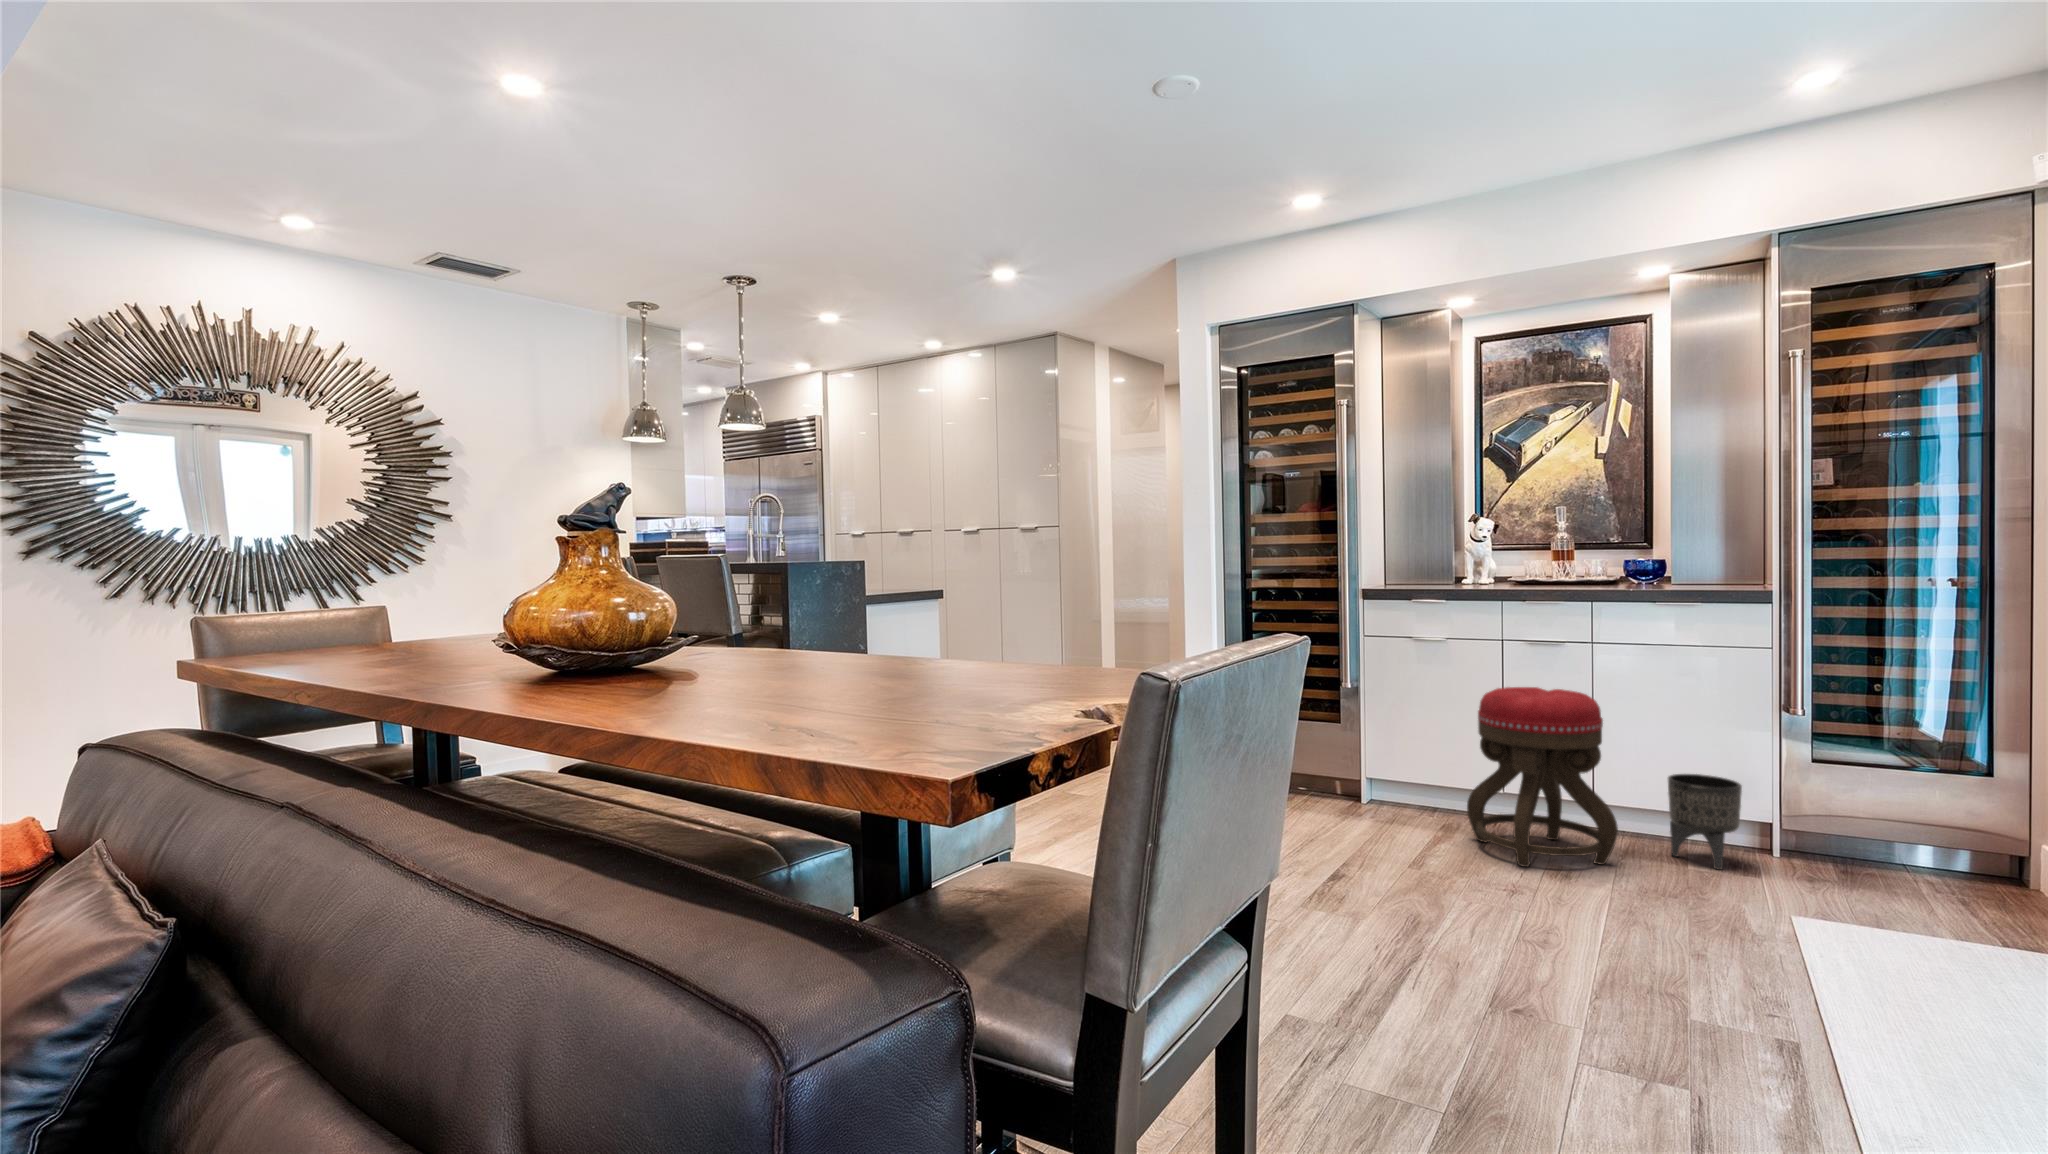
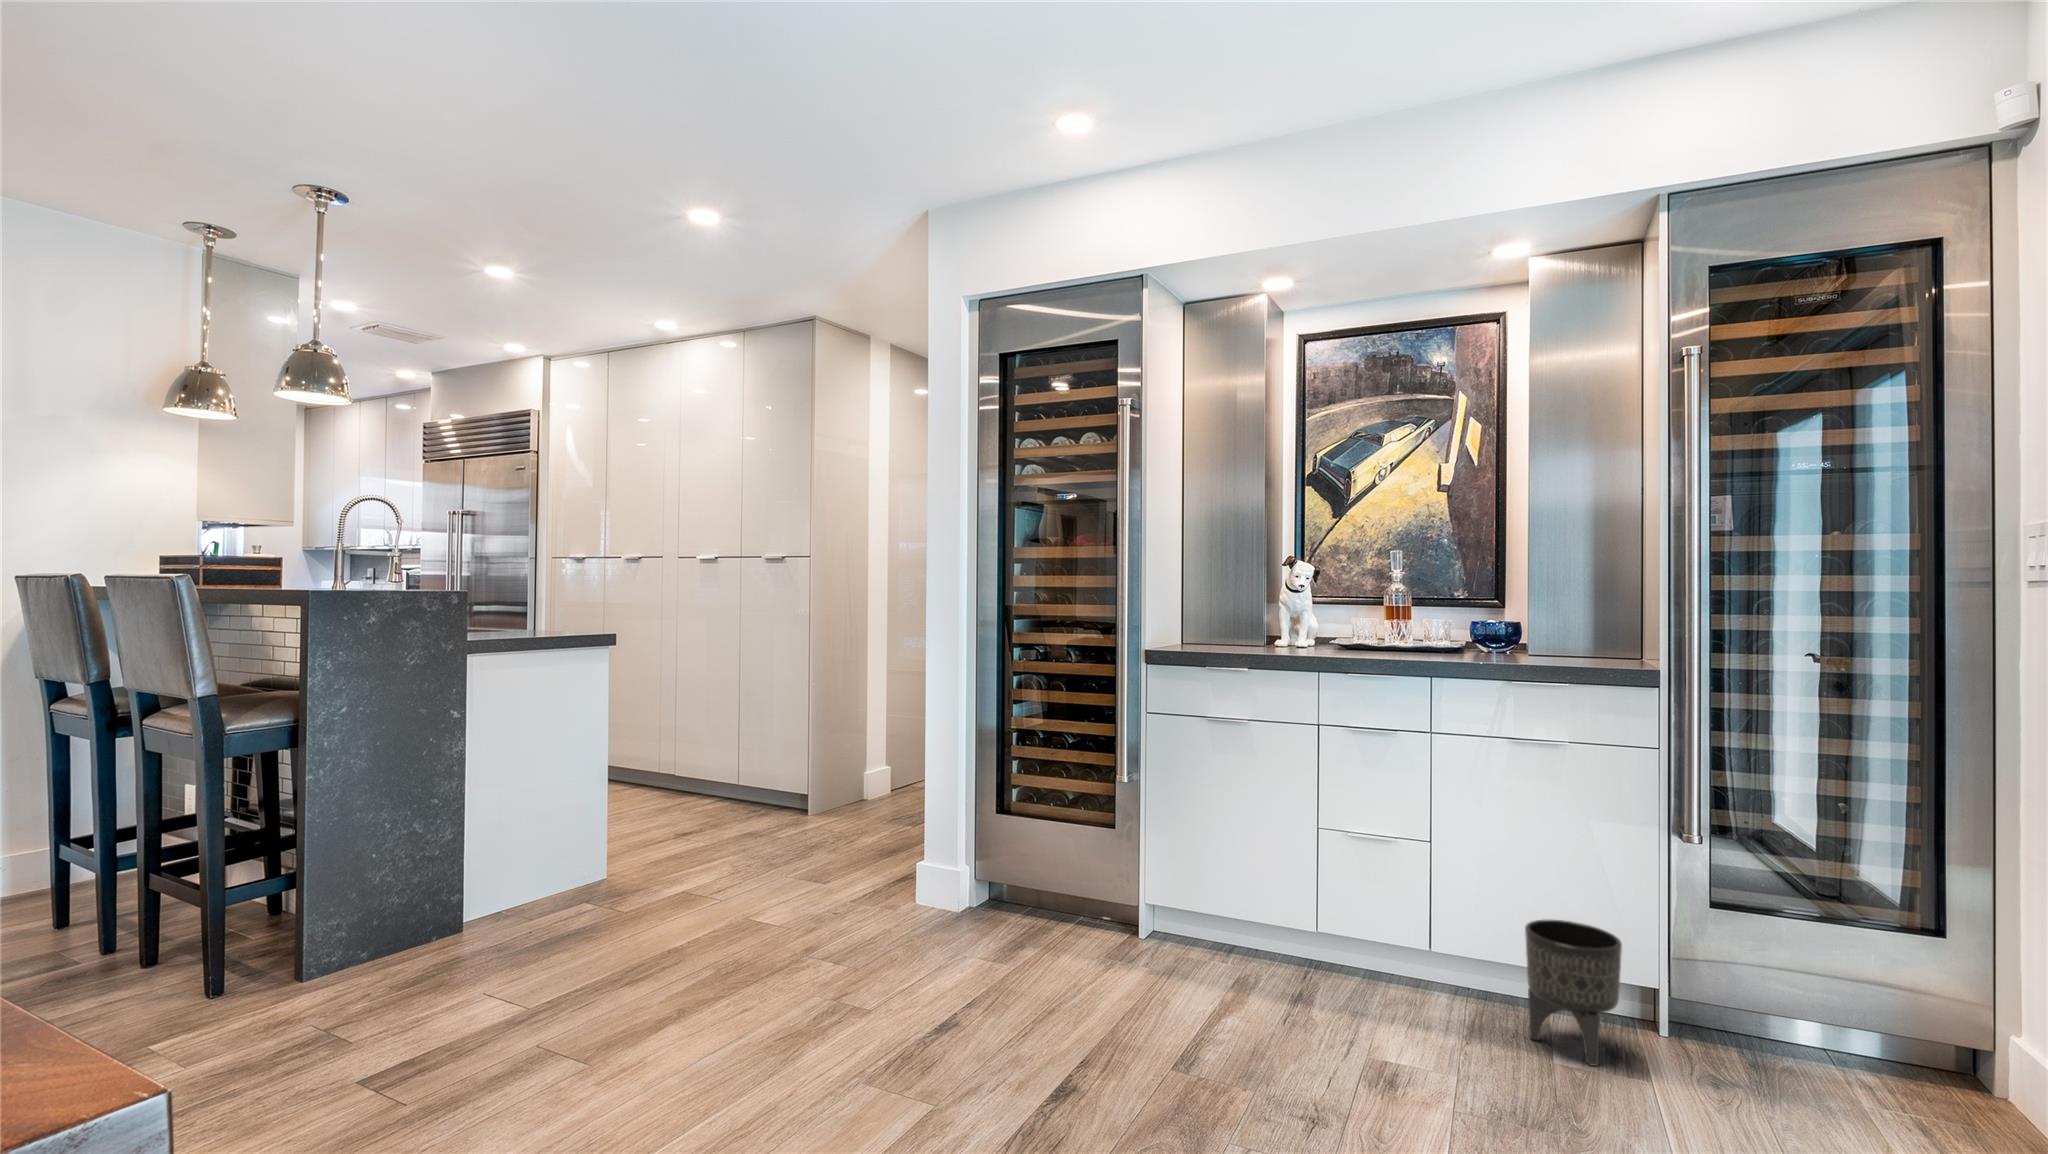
ottoman: present [1467,687,1618,867] -> none [1263,793,1460,1068]

